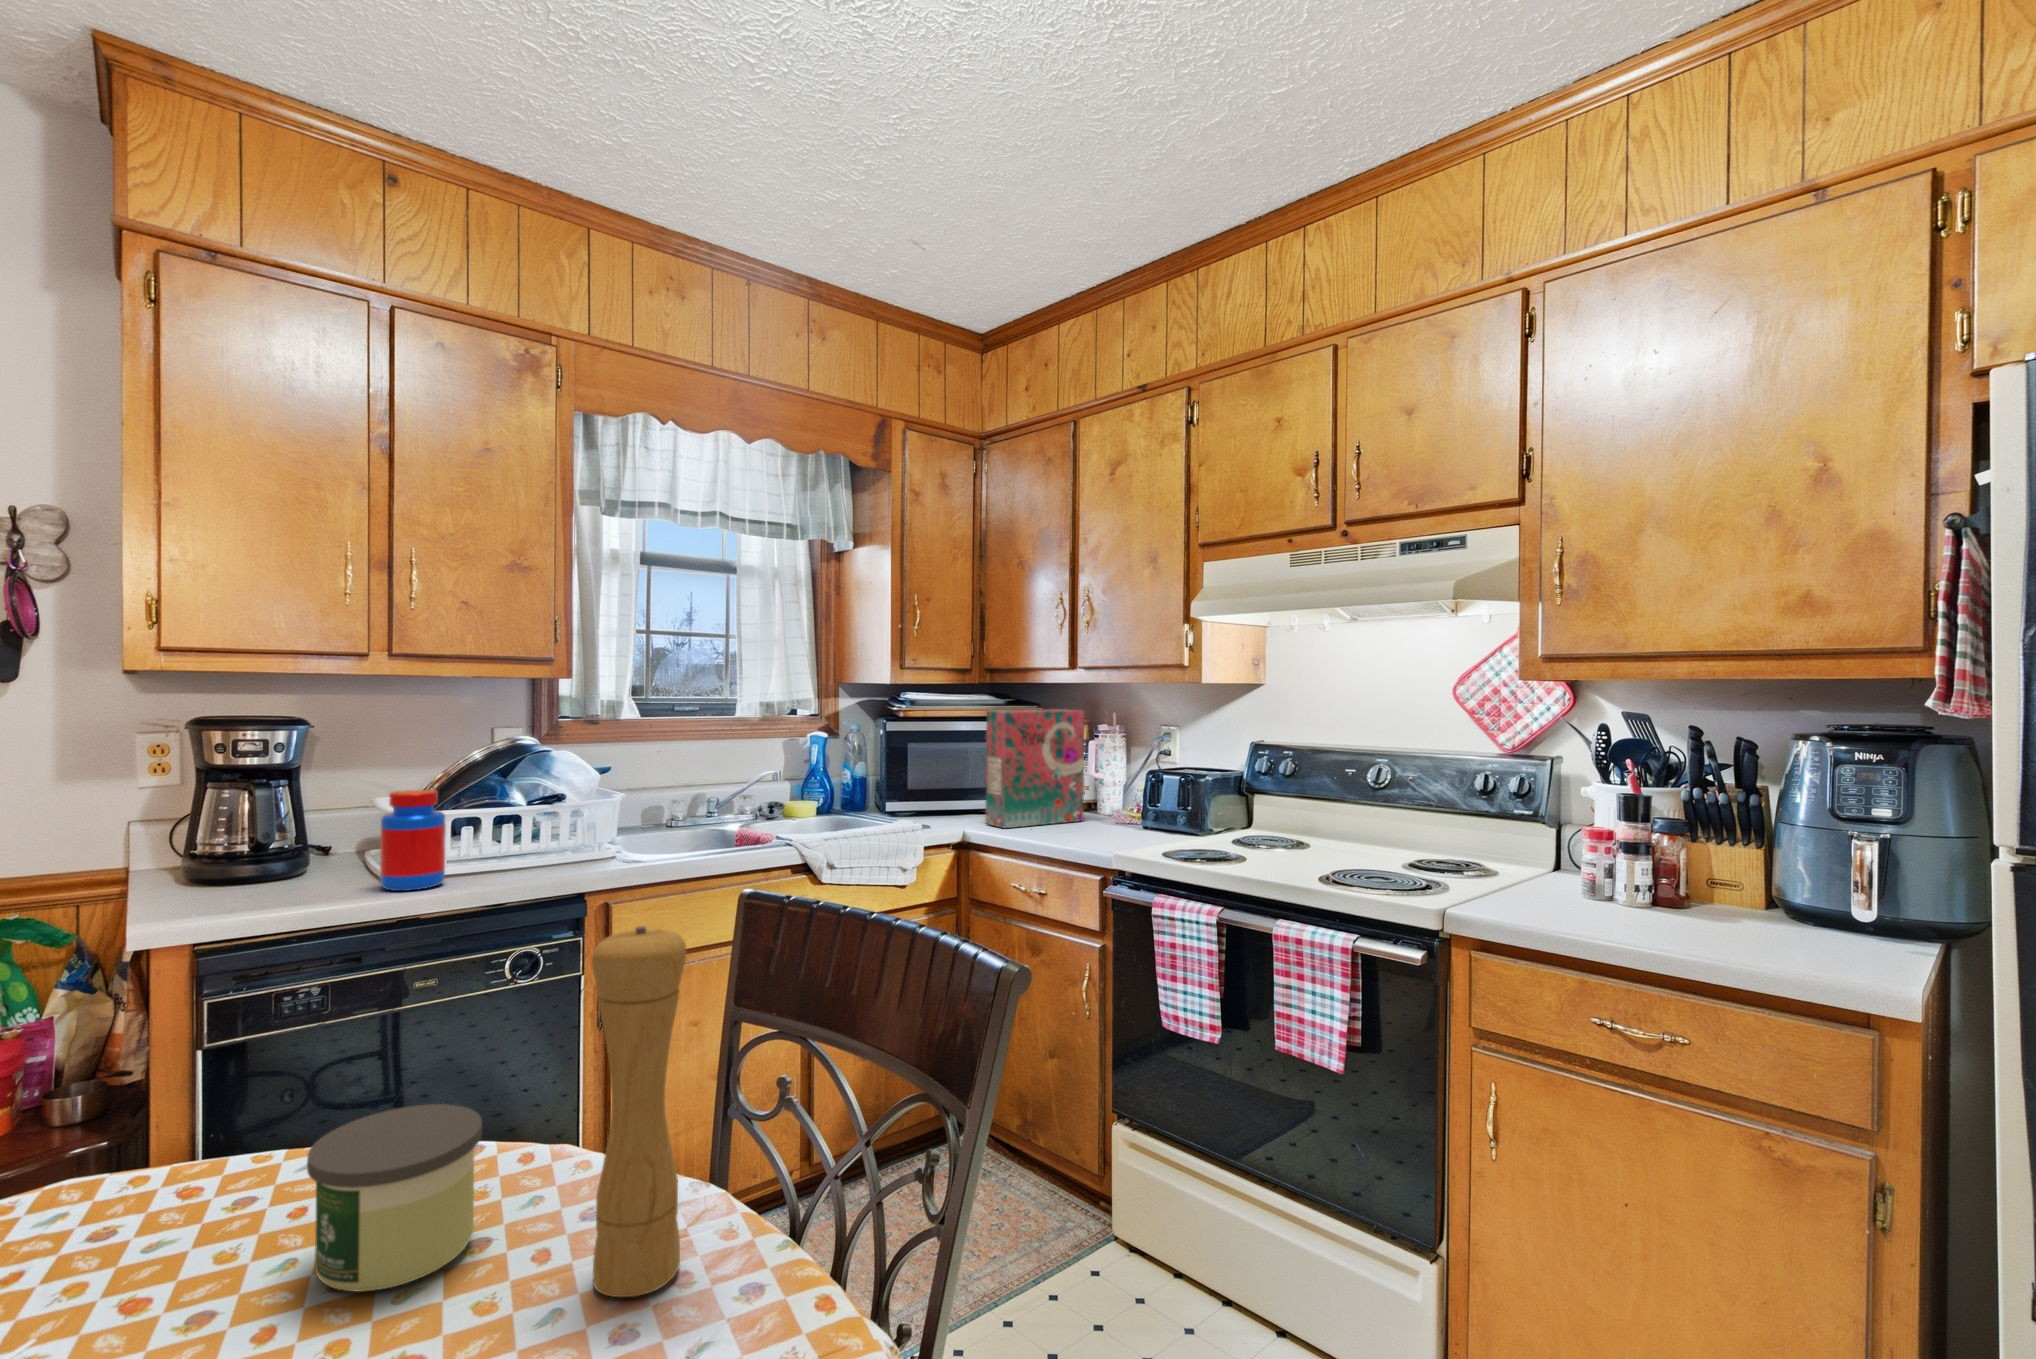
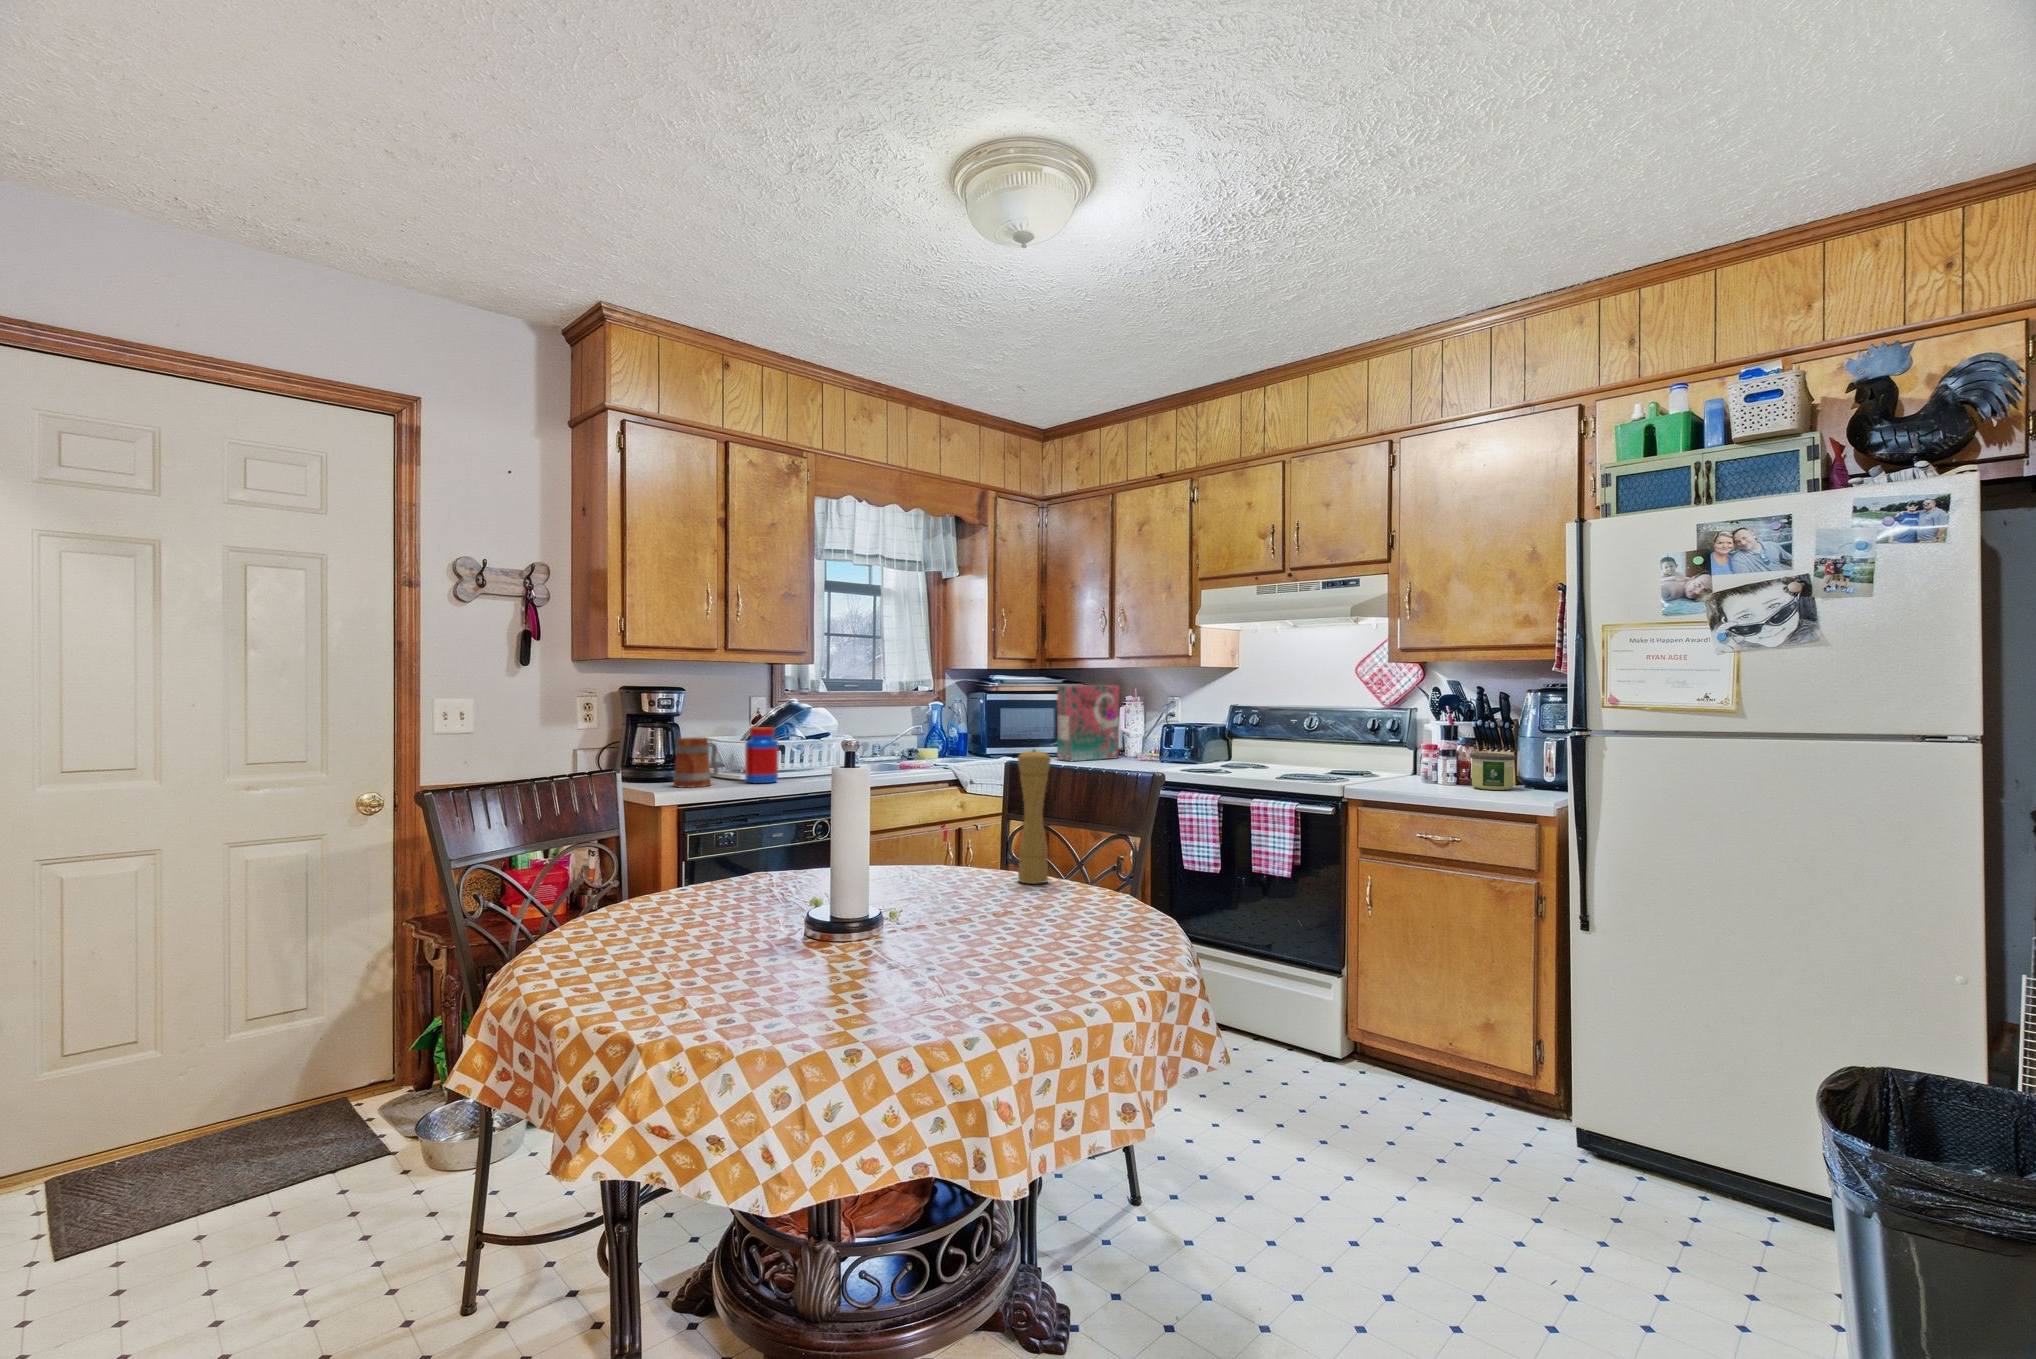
mug: none [229,811,331,904] -> present [673,738,718,788]
candle: present [307,1104,482,1292] -> present [1470,753,1516,790]

